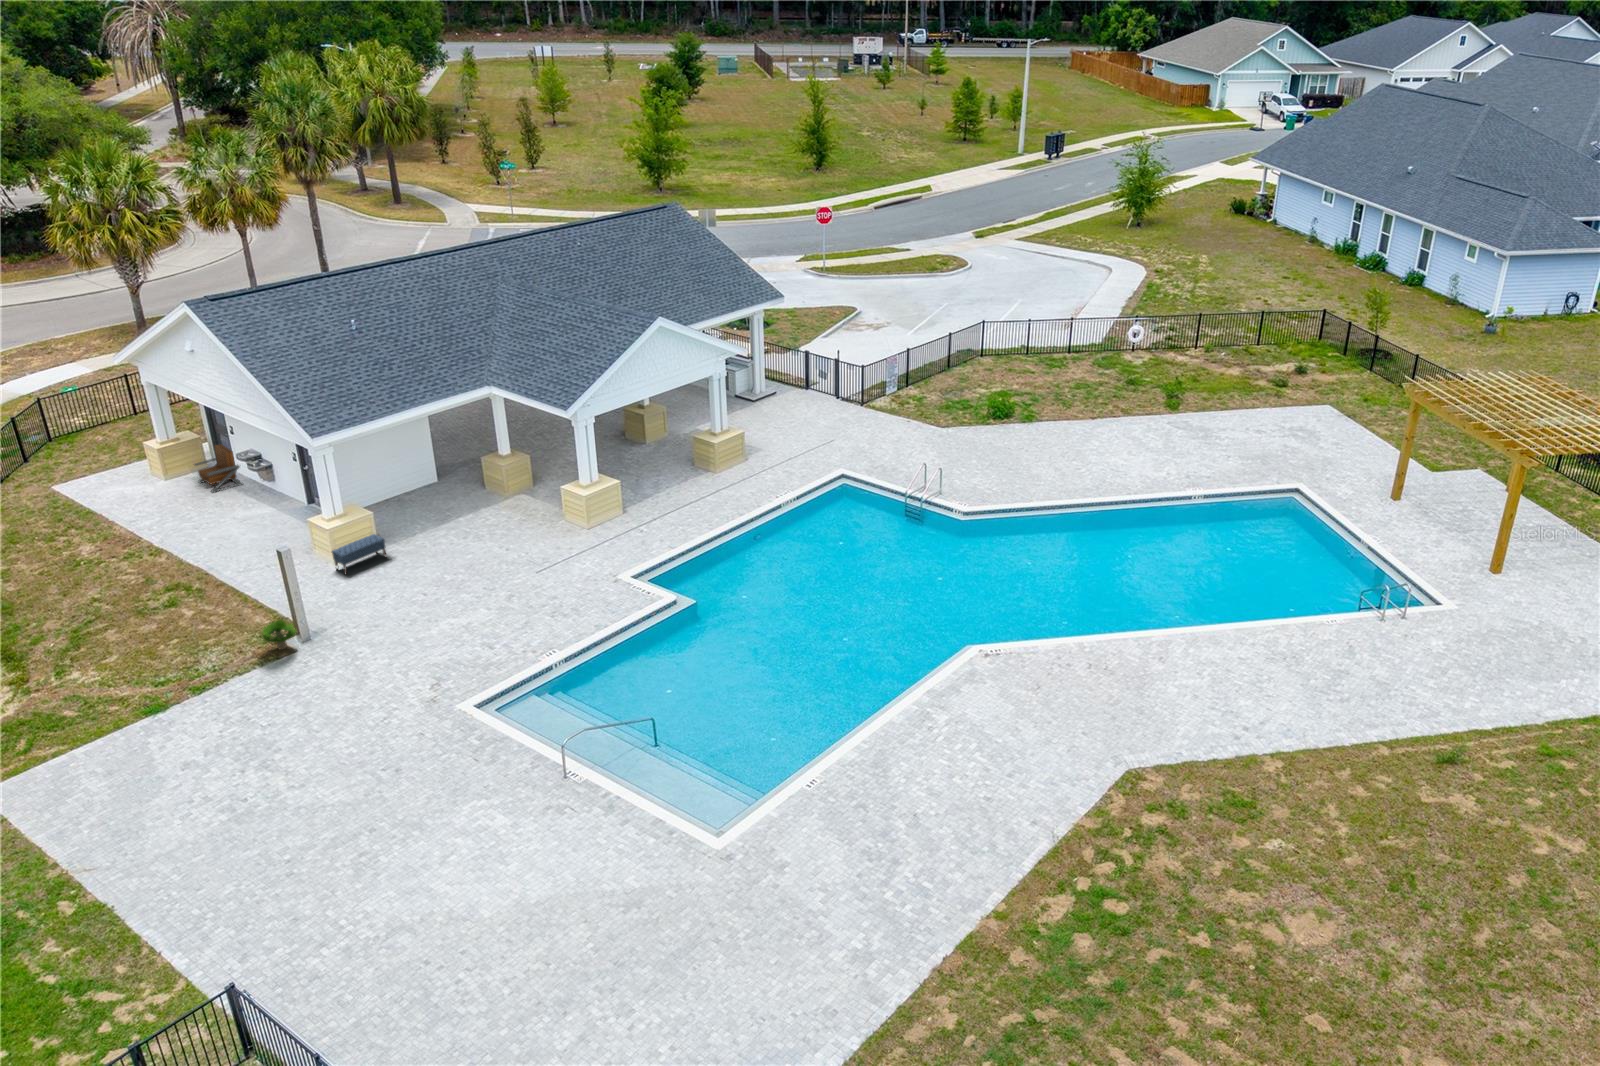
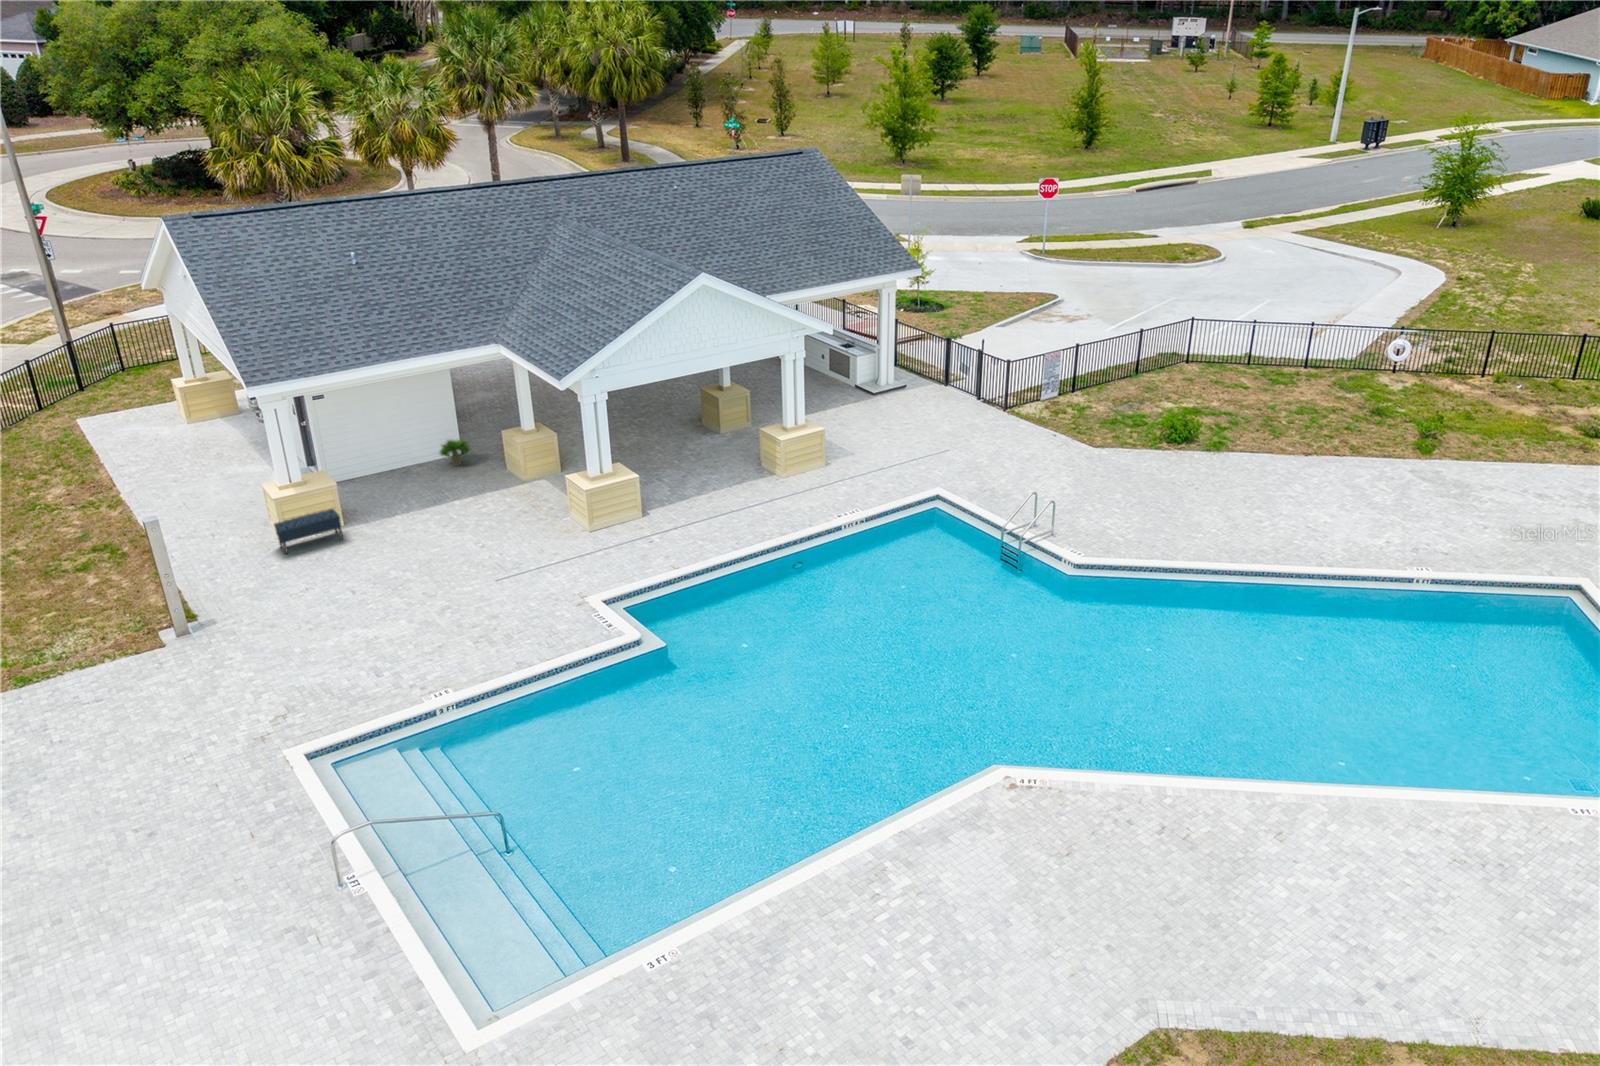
lounge chair: present [195,444,242,493] -> none [213,387,259,442]
potted plant: present [262,620,296,649] -> present [440,440,470,466]

